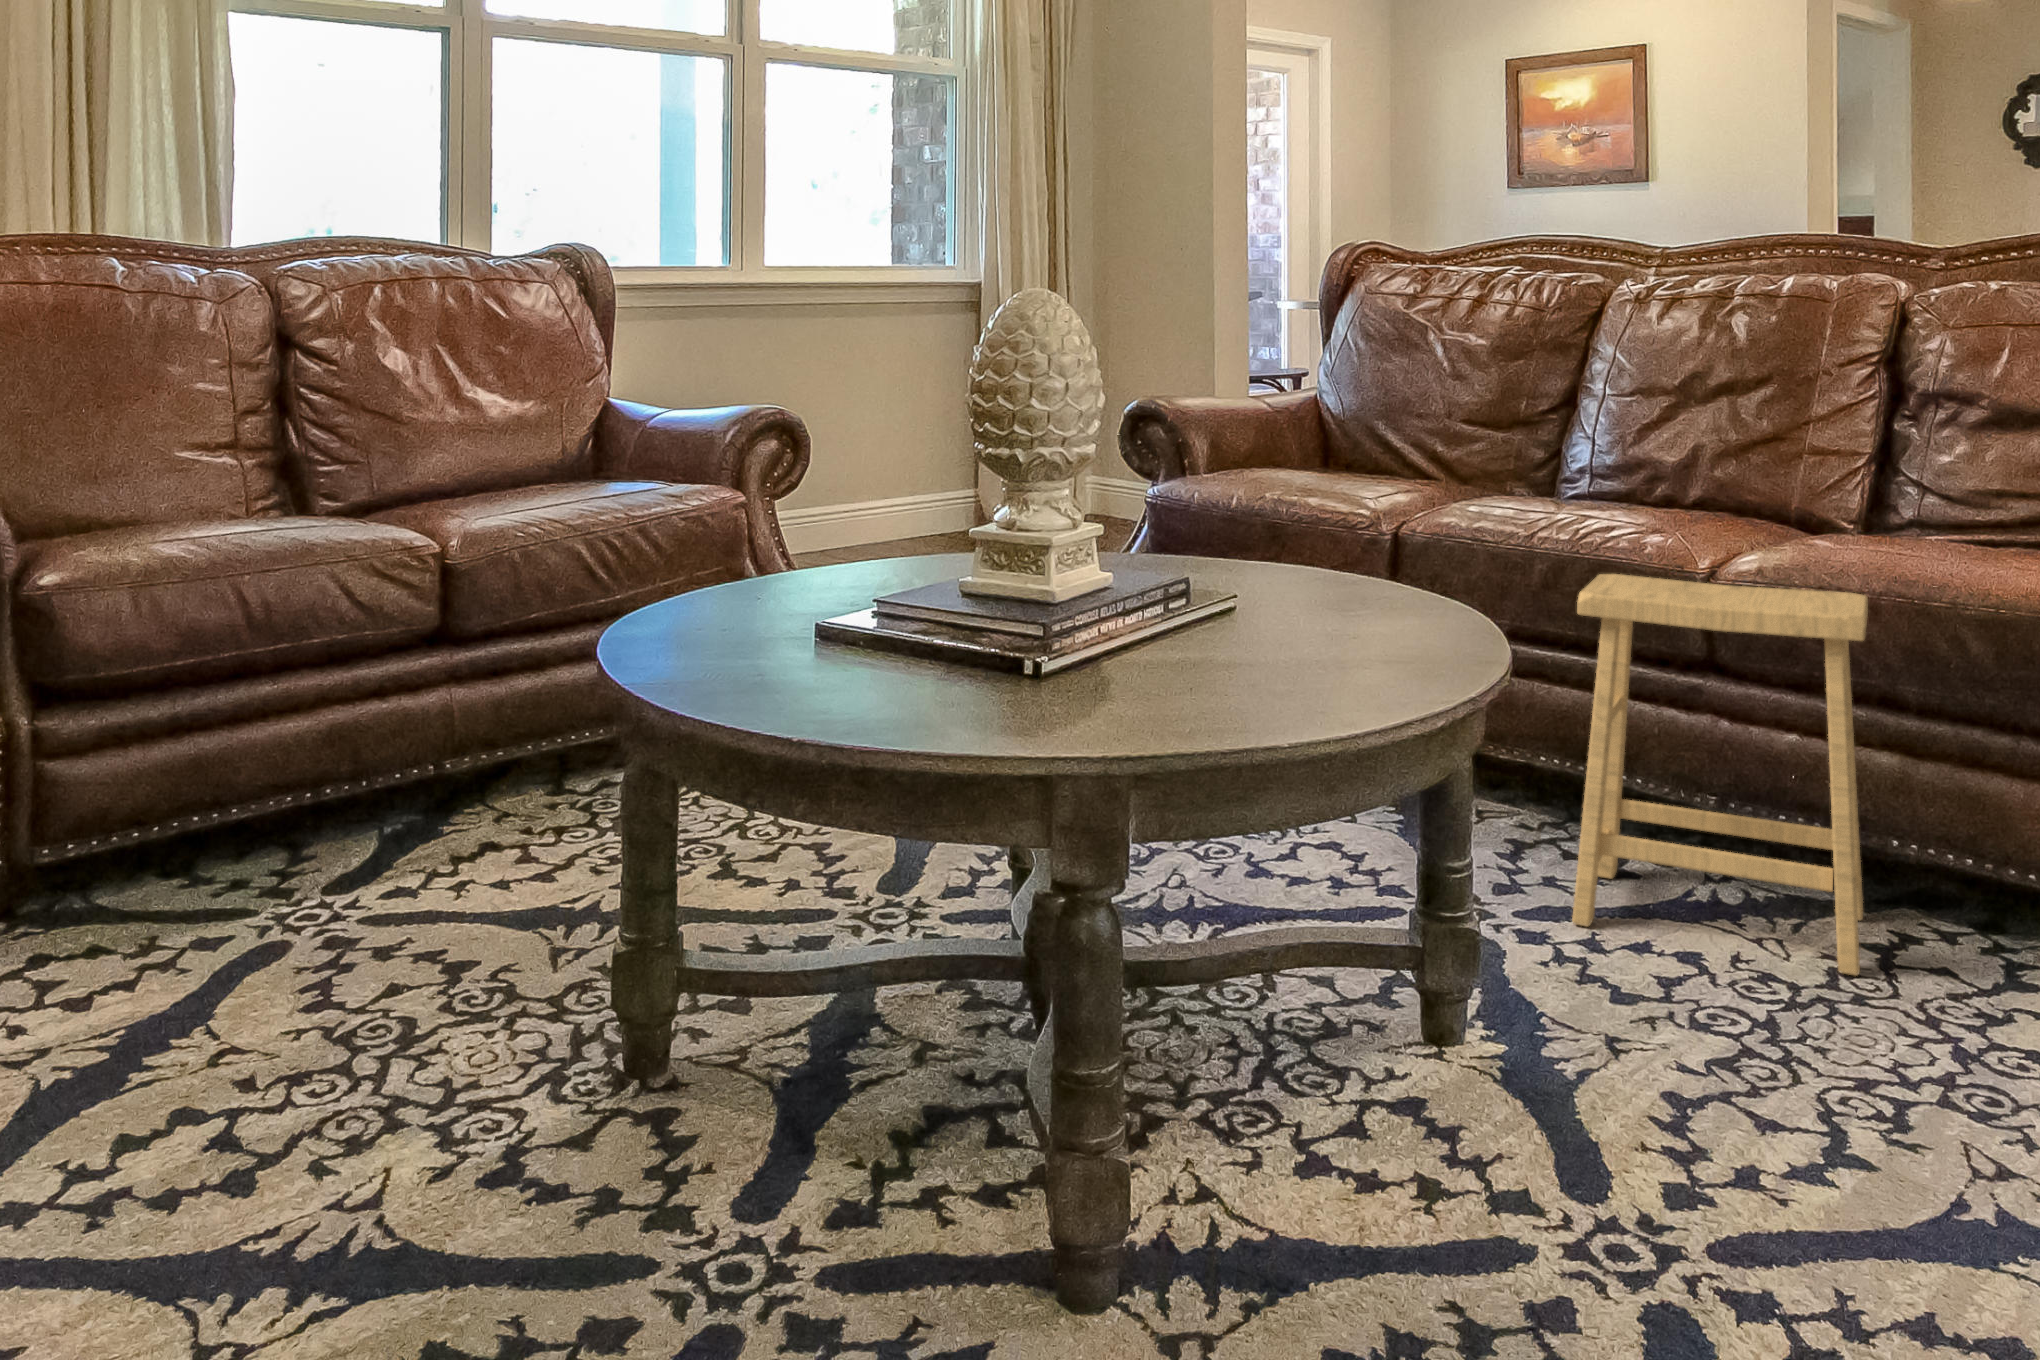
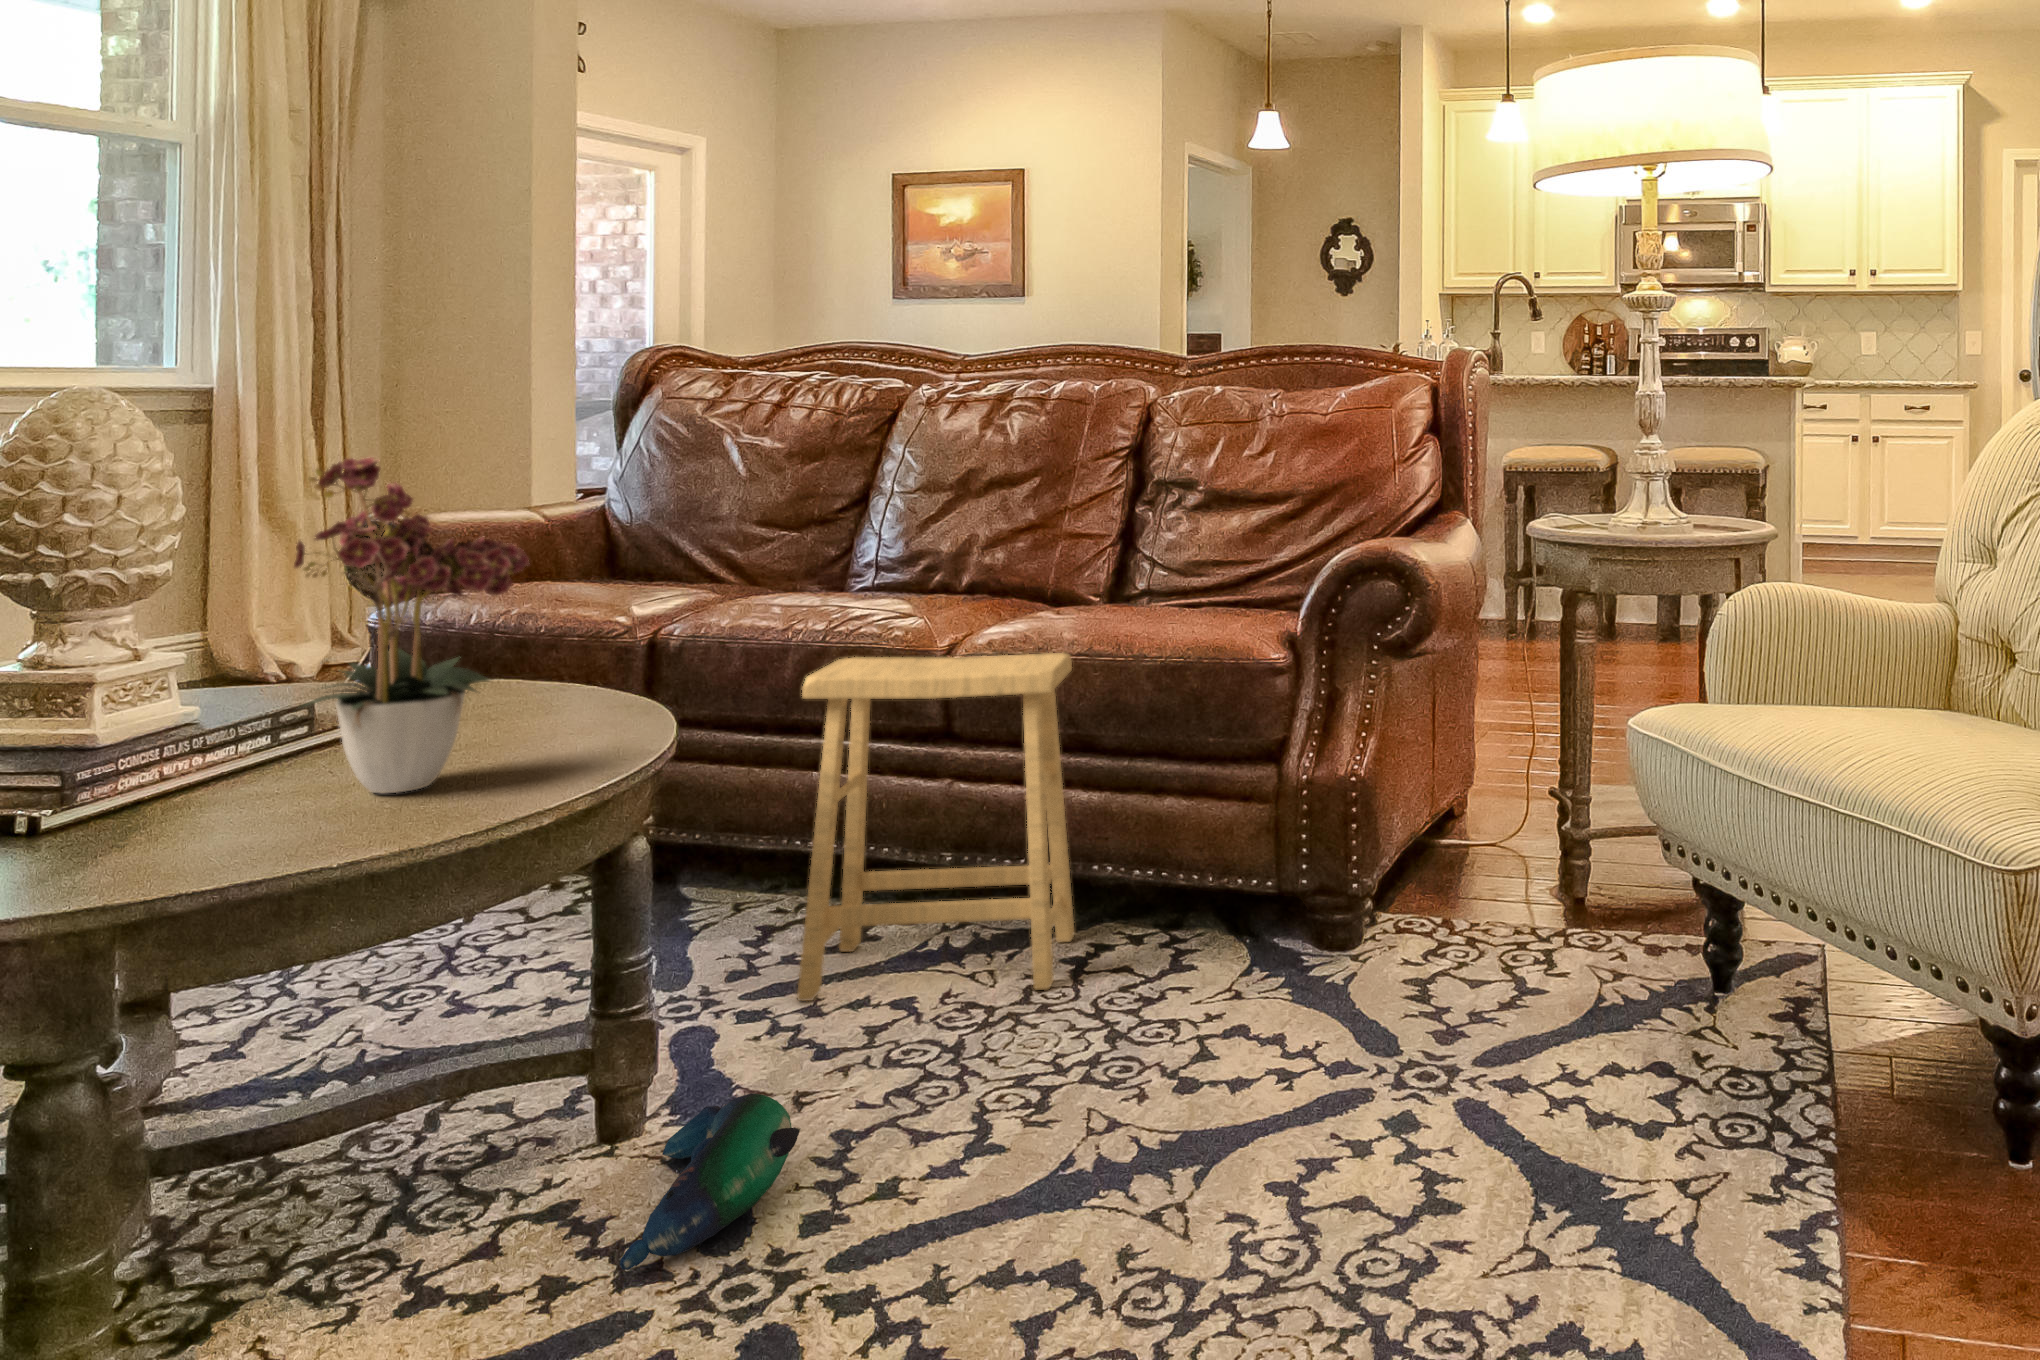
flower arrangement: none [1198,343,1404,678] -> present [294,457,529,793]
plush toy: none [1496,1028,1658,1192] -> present [620,1093,801,1270]

